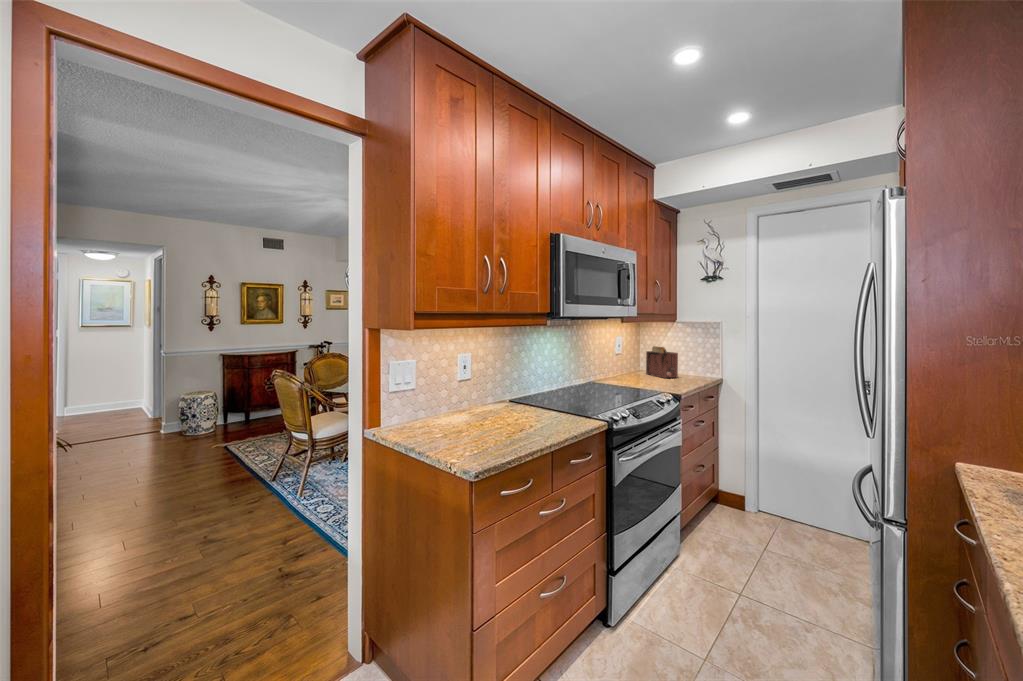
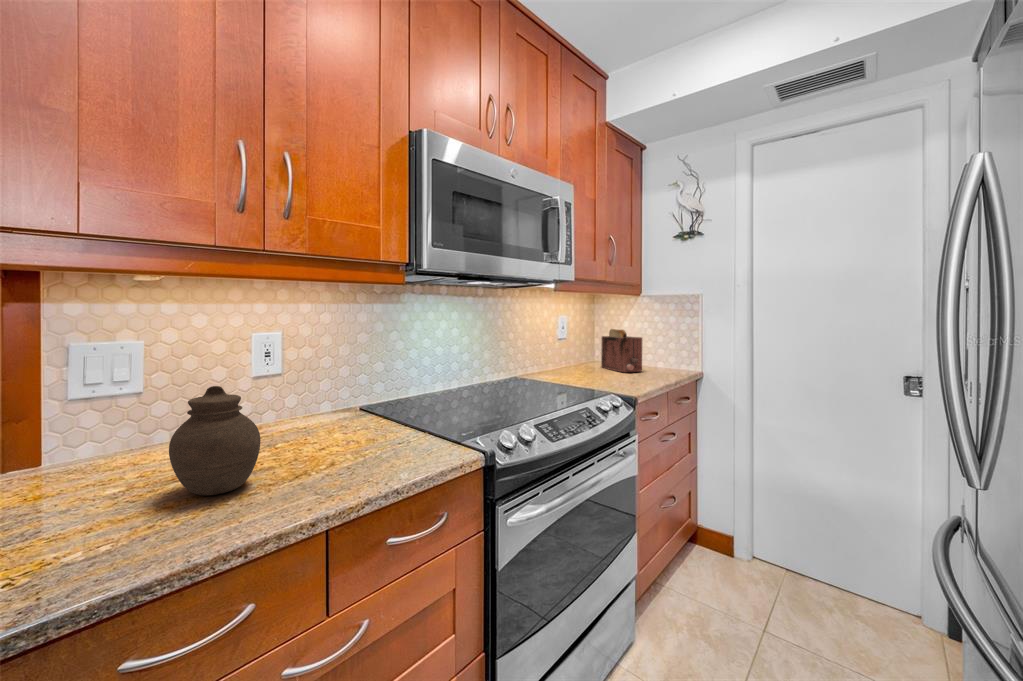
jar: none [472,384,509,436] -> present [169,386,261,495]

